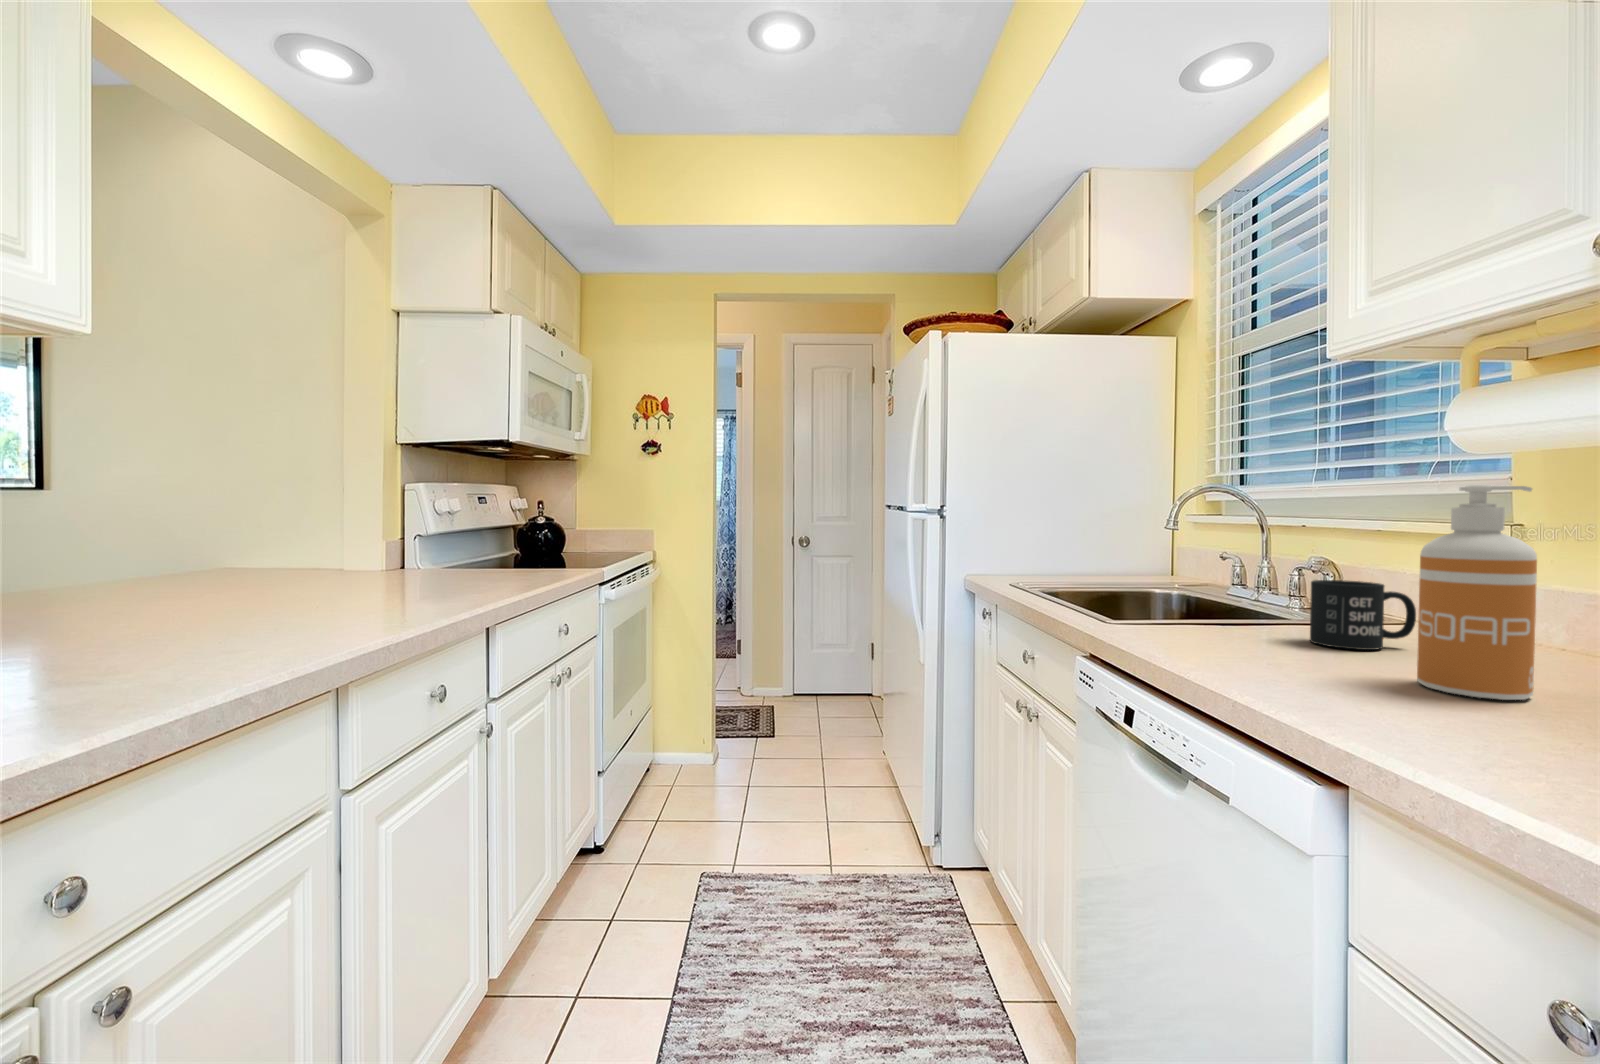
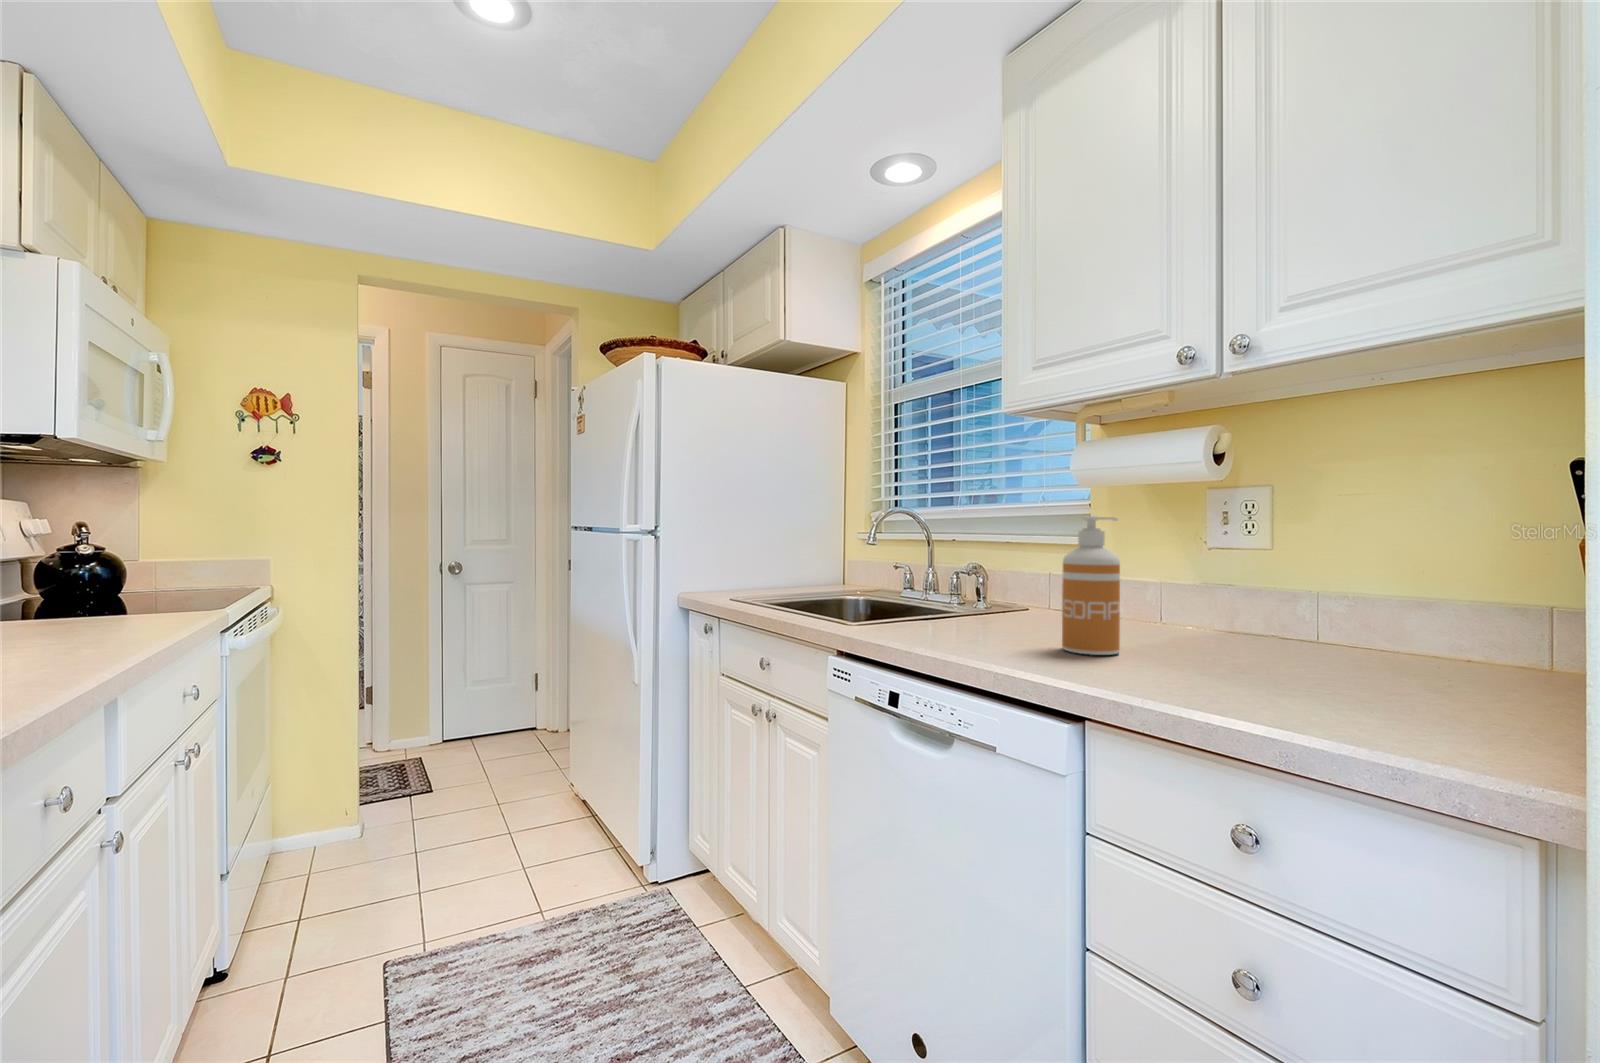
mug: present [1310,580,1416,650] -> none [983,582,1042,631]

